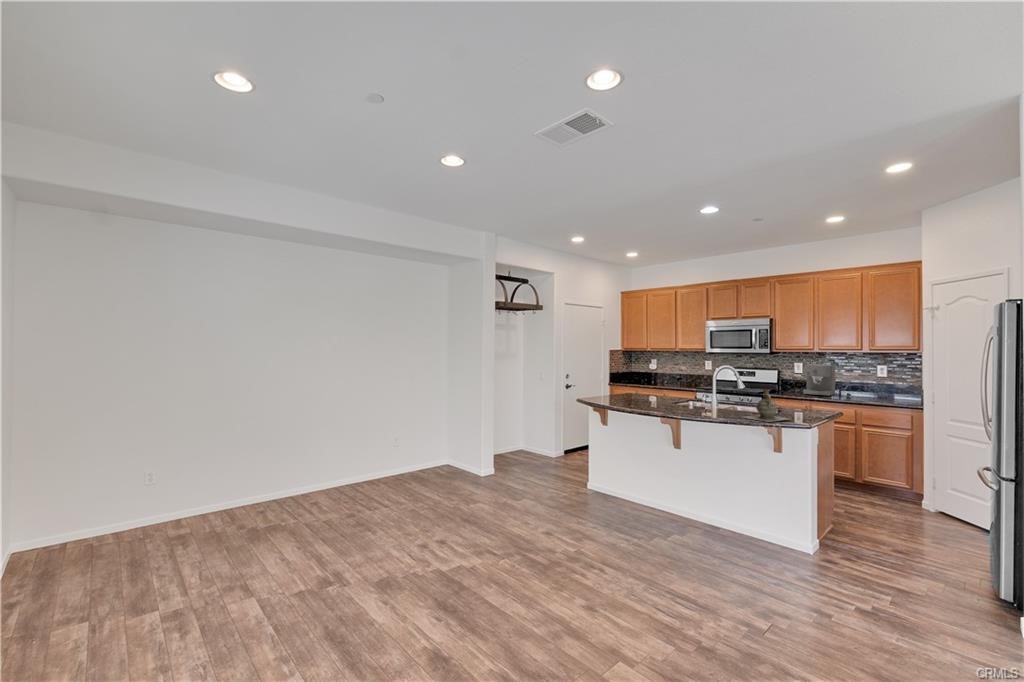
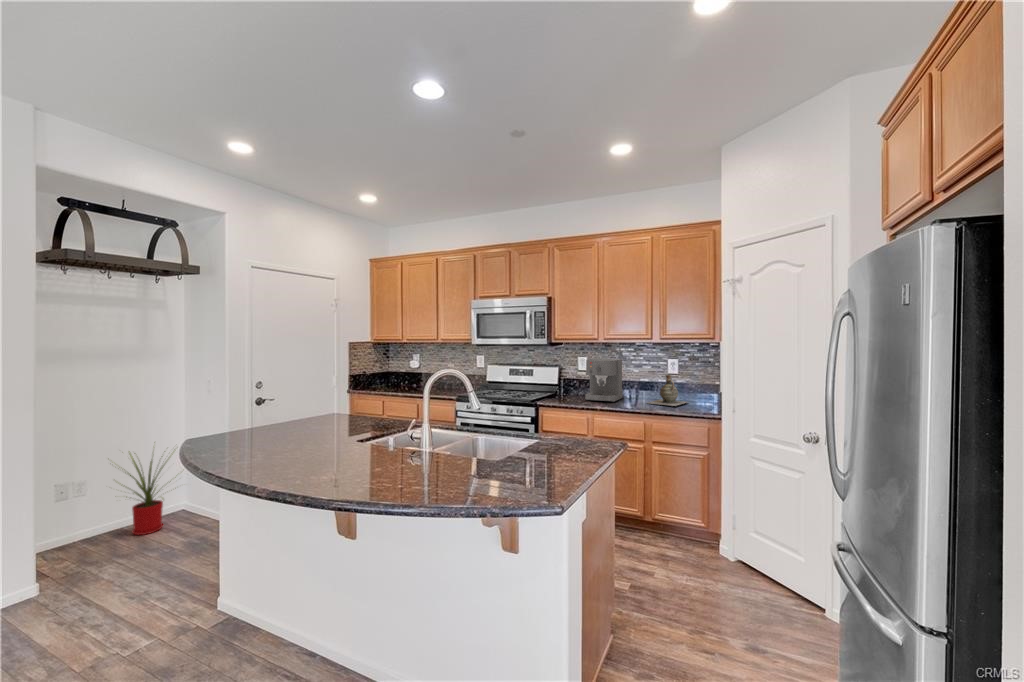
ceramic jug: present [742,389,788,422] -> present [649,375,686,406]
house plant: none [501,406,537,456] -> present [128,453,164,535]

